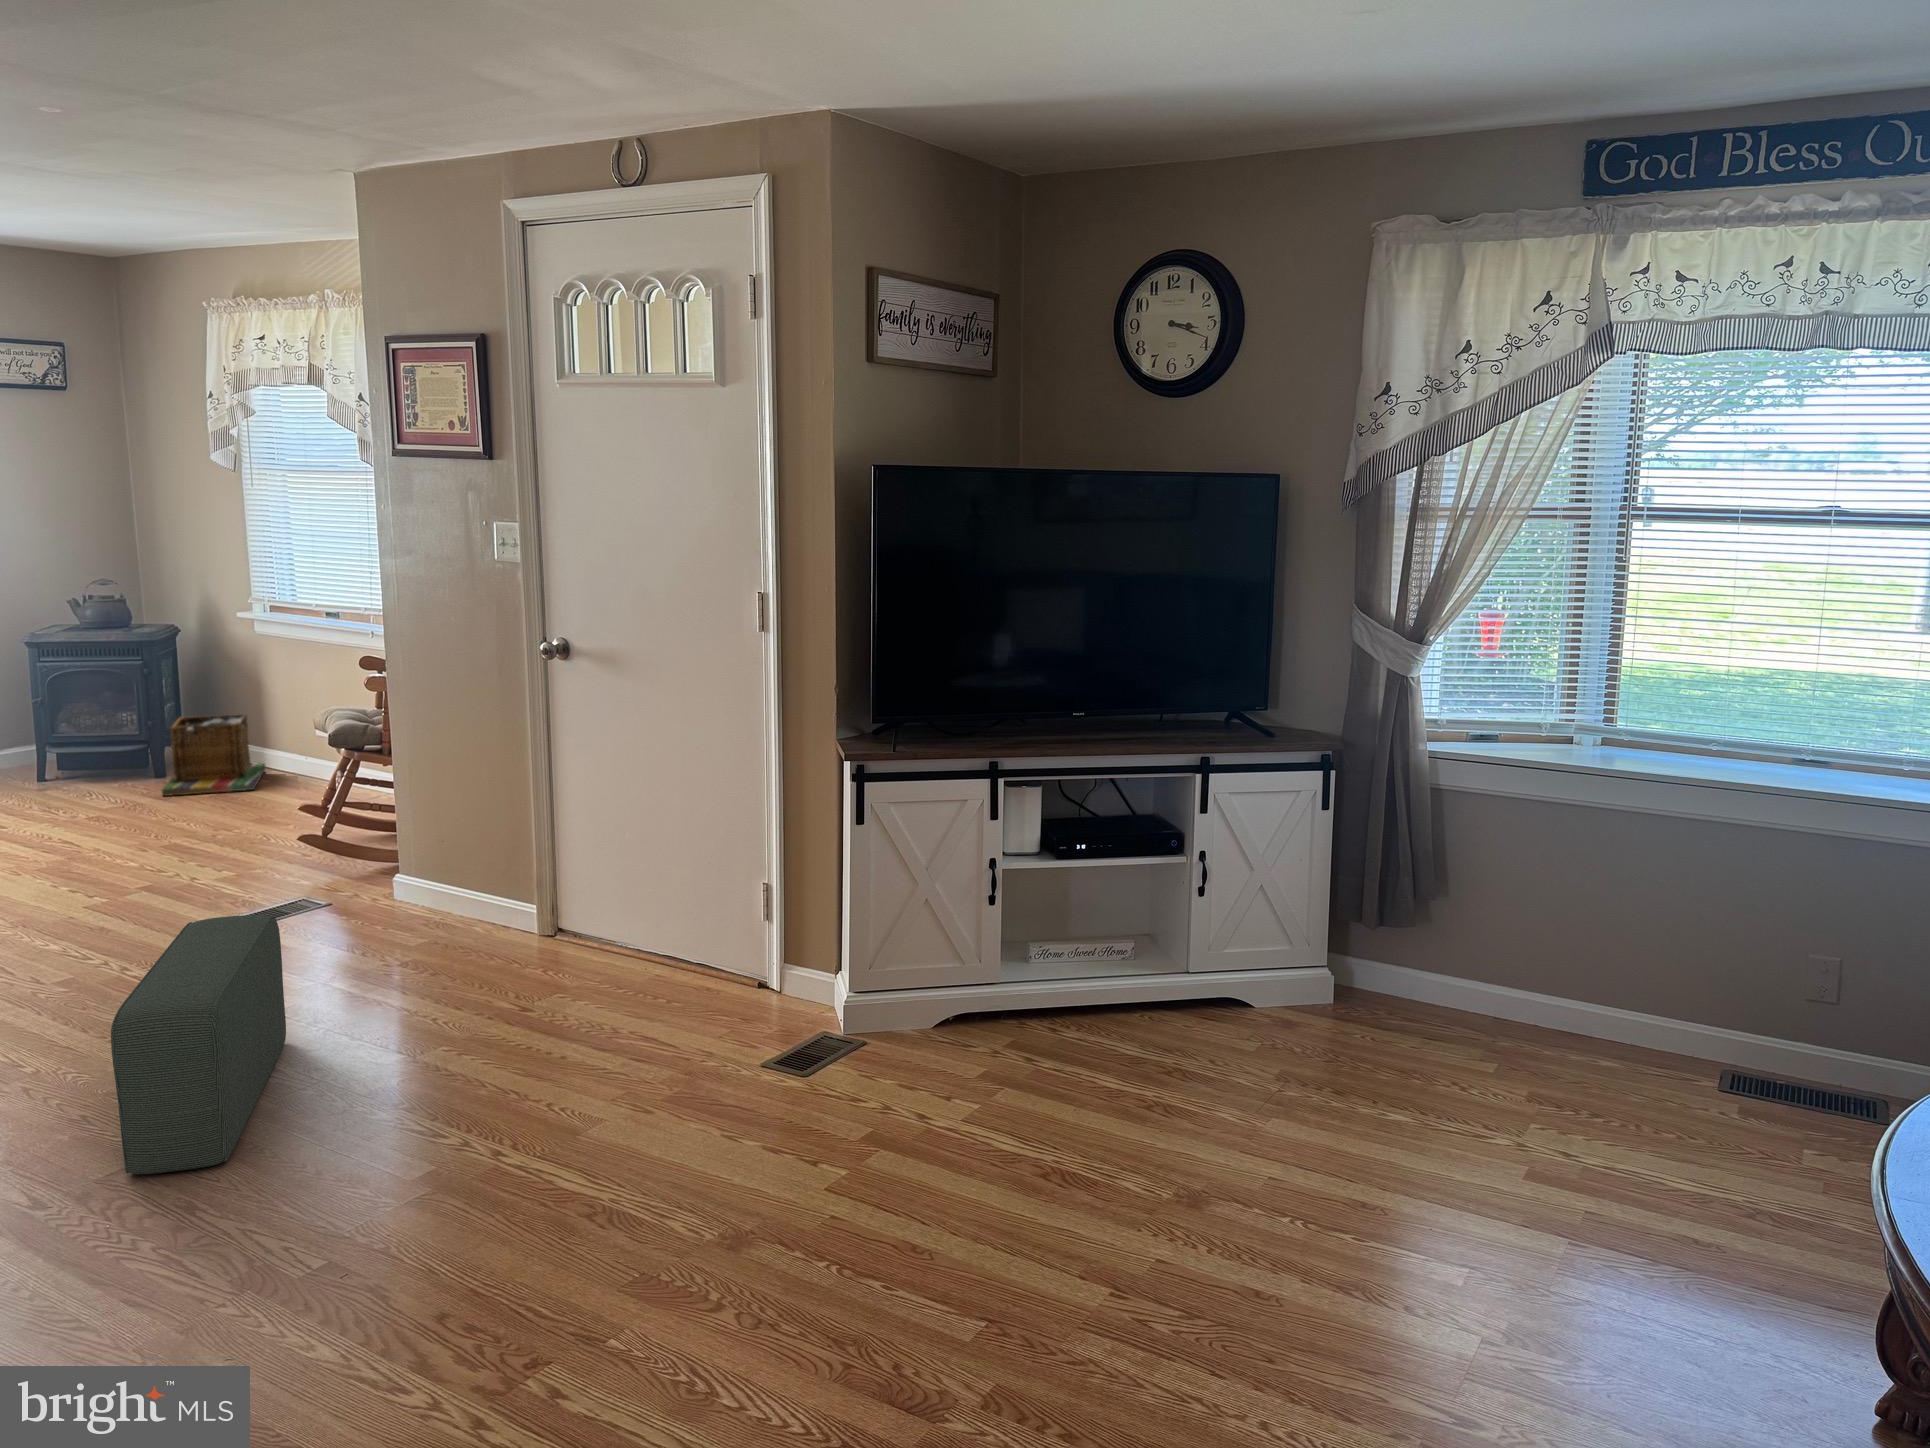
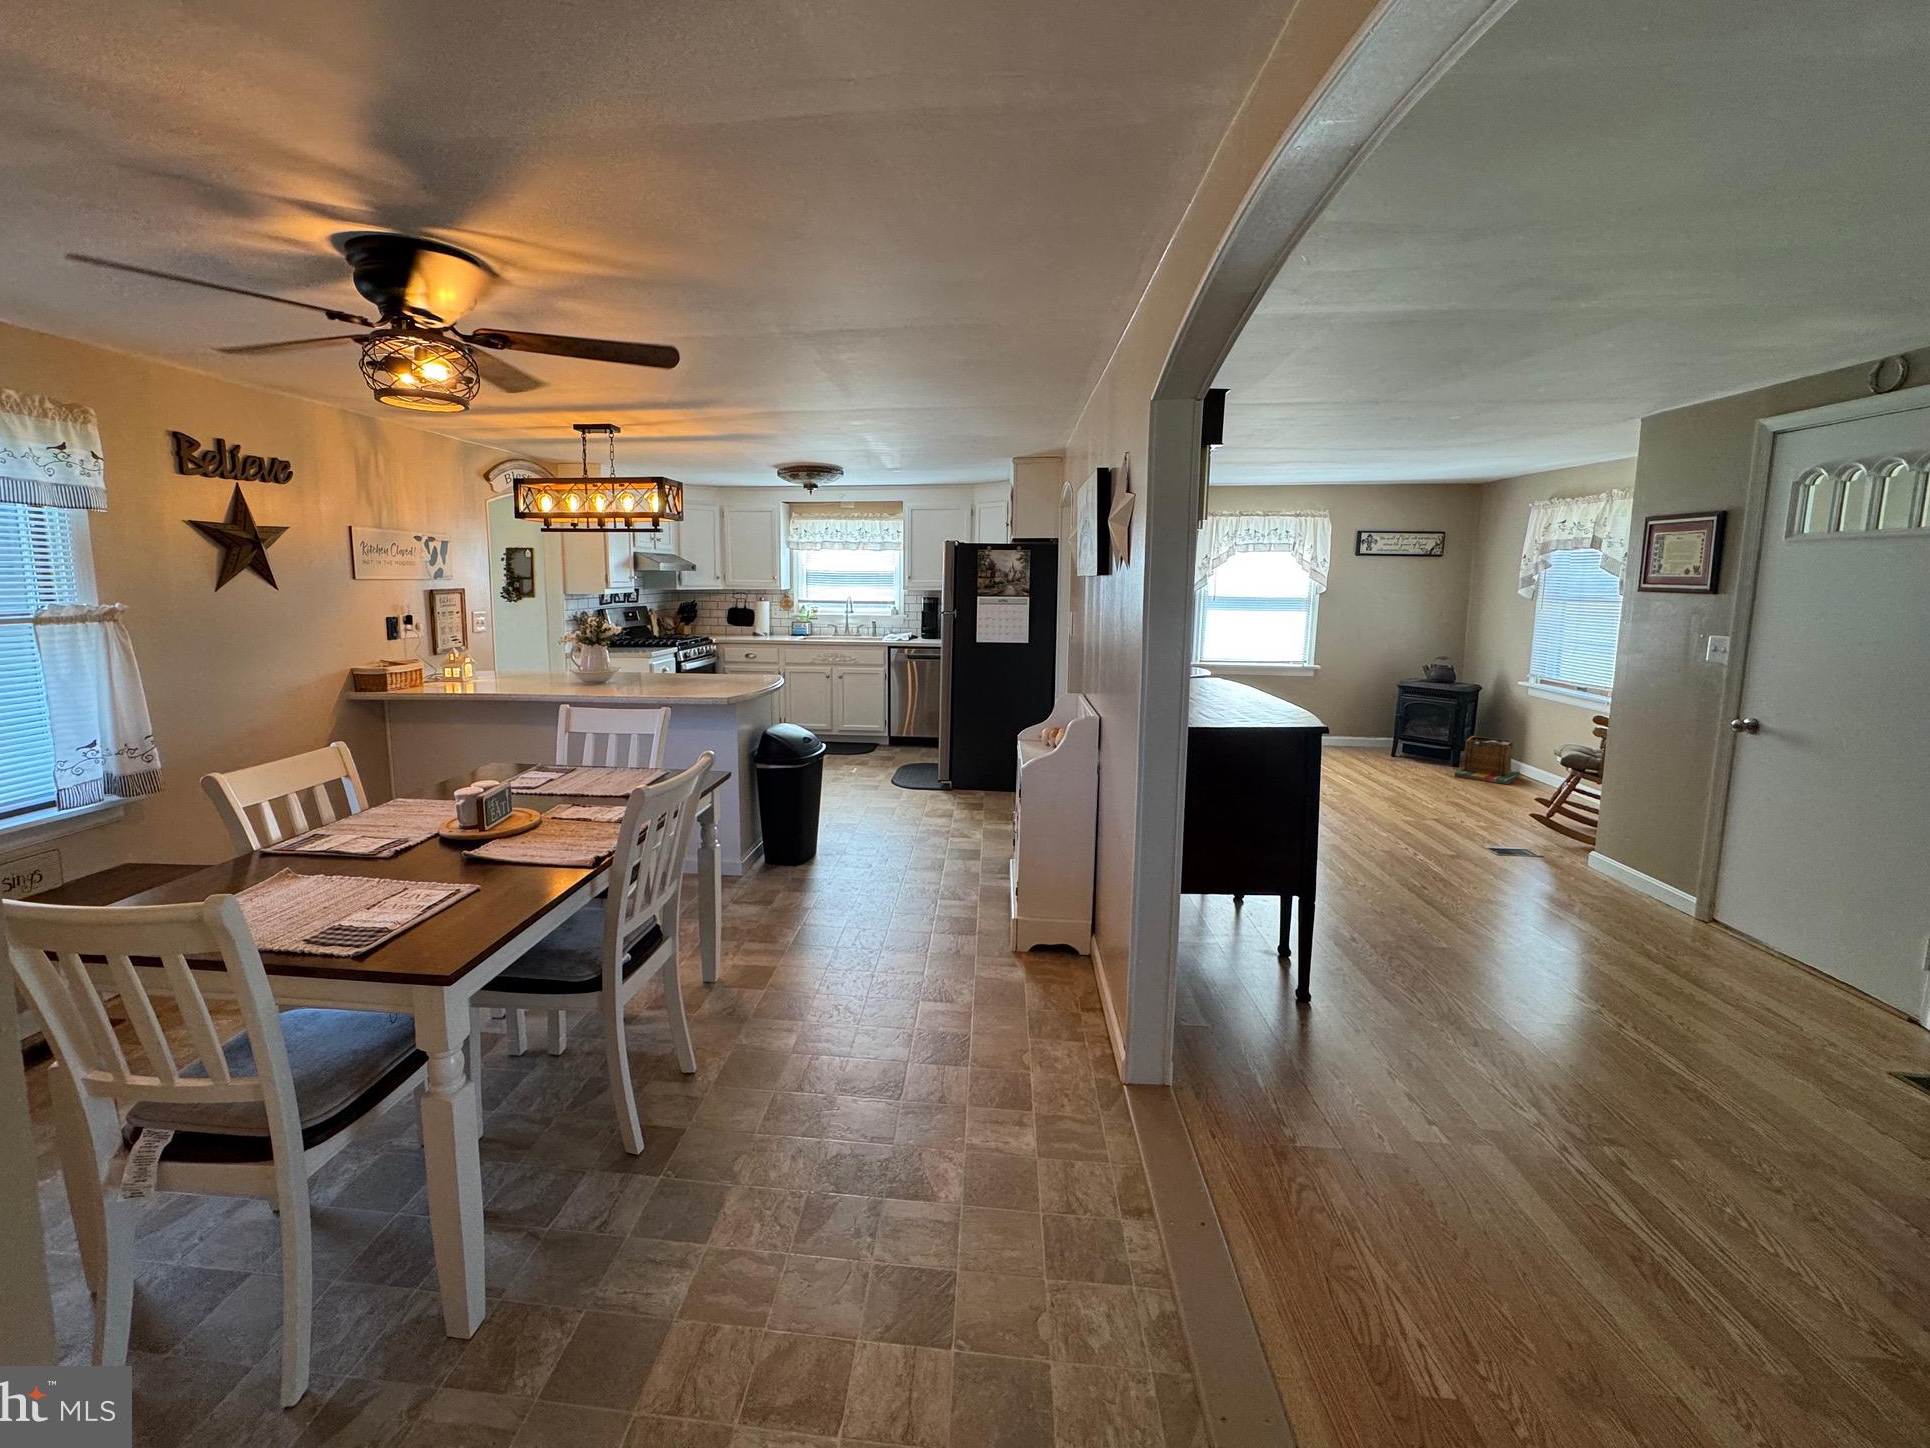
pouf: present [111,915,286,1174] -> none [1398,835,1504,959]

